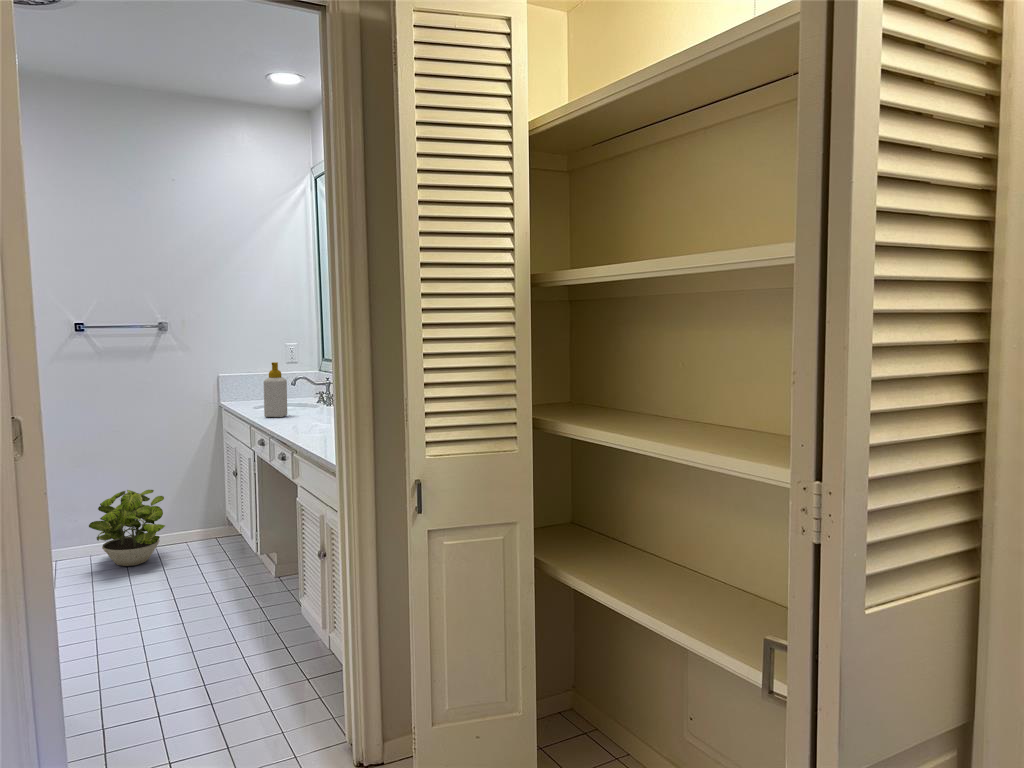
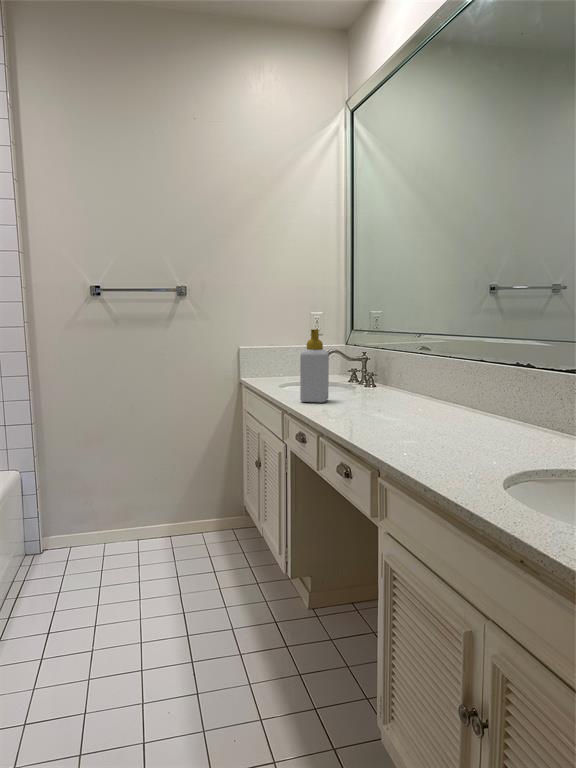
potted plant: present [89,490,165,566] -> none [97,475,179,566]

